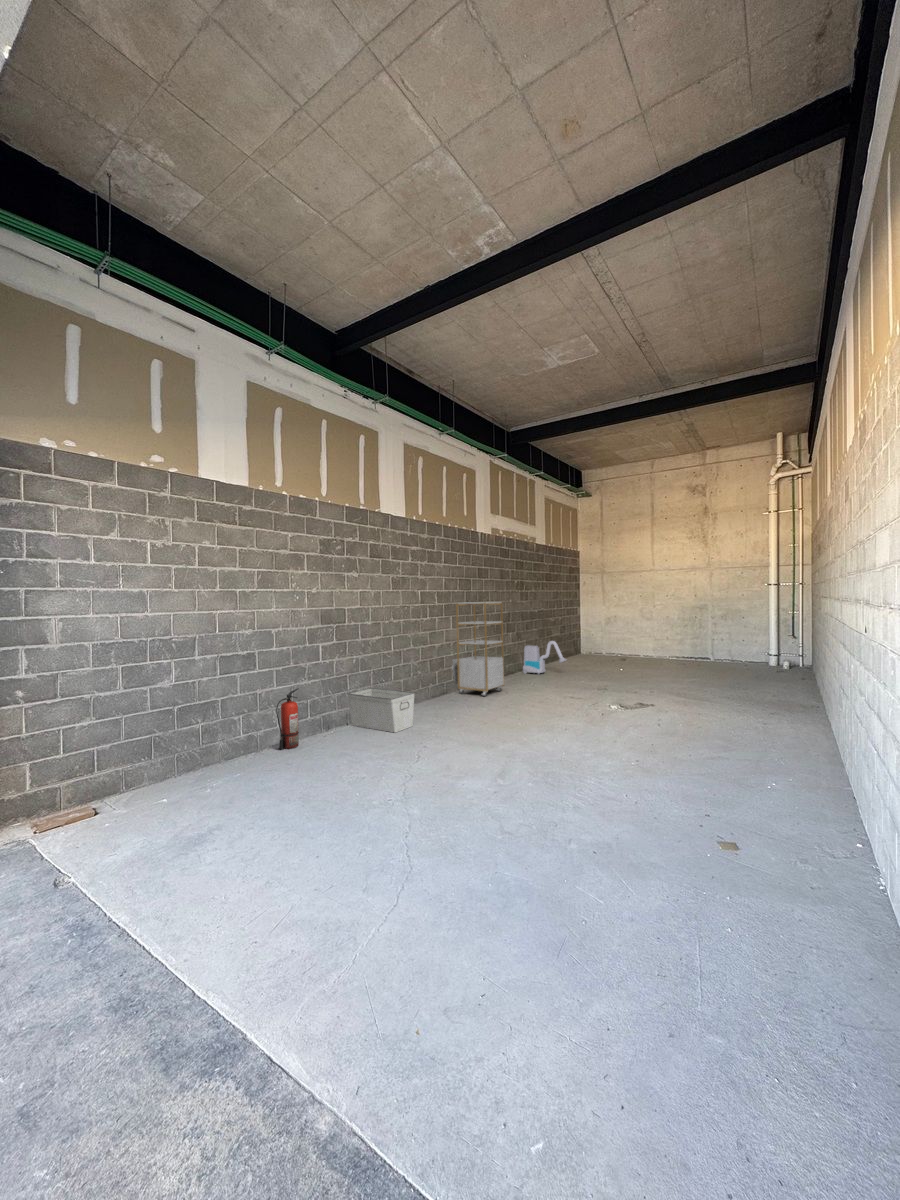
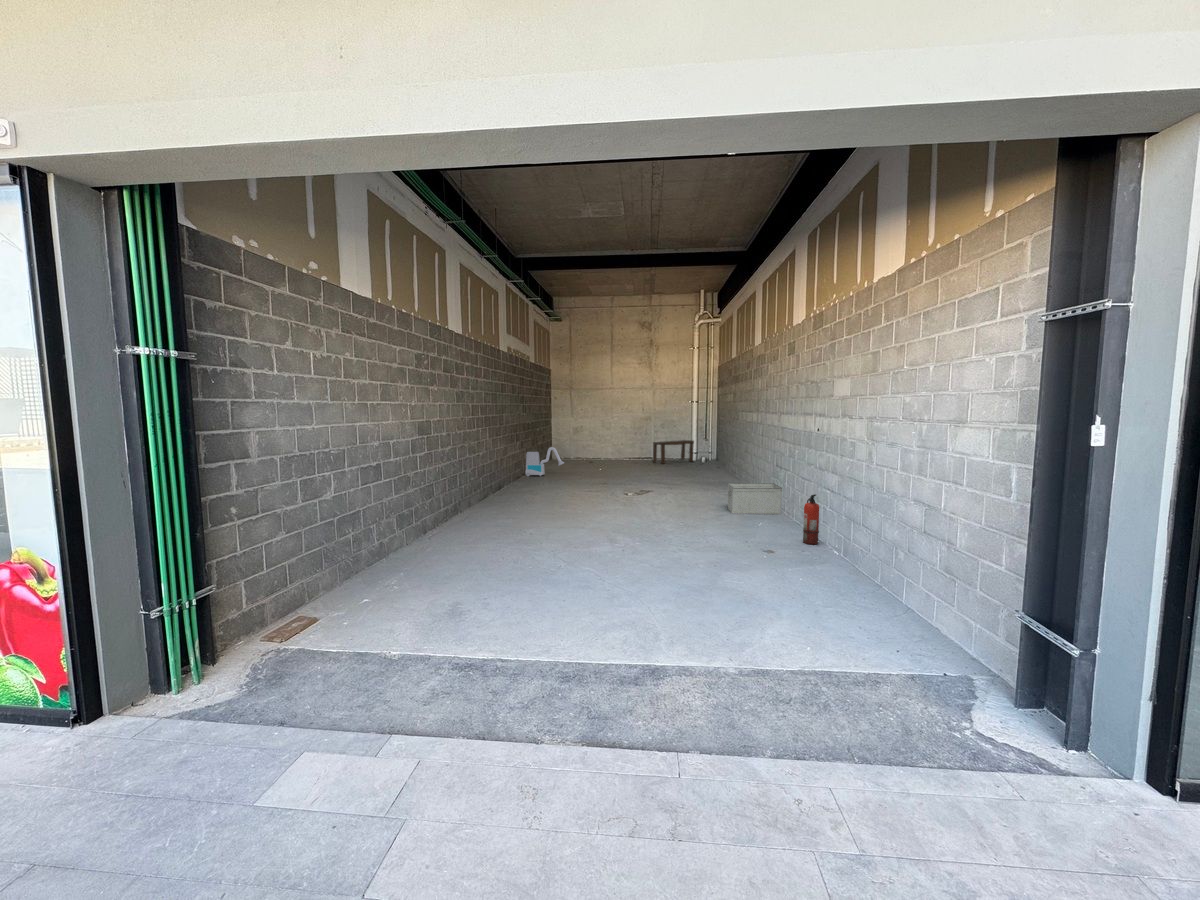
shelving unit: present [452,602,504,696] -> none [487,414,532,496]
bench: none [708,636,772,668] -> present [653,440,694,464]
fire extinguisher: present [276,688,299,749] -> present [803,494,819,545]
storage bin: present [348,688,415,733] -> present [728,483,782,514]

